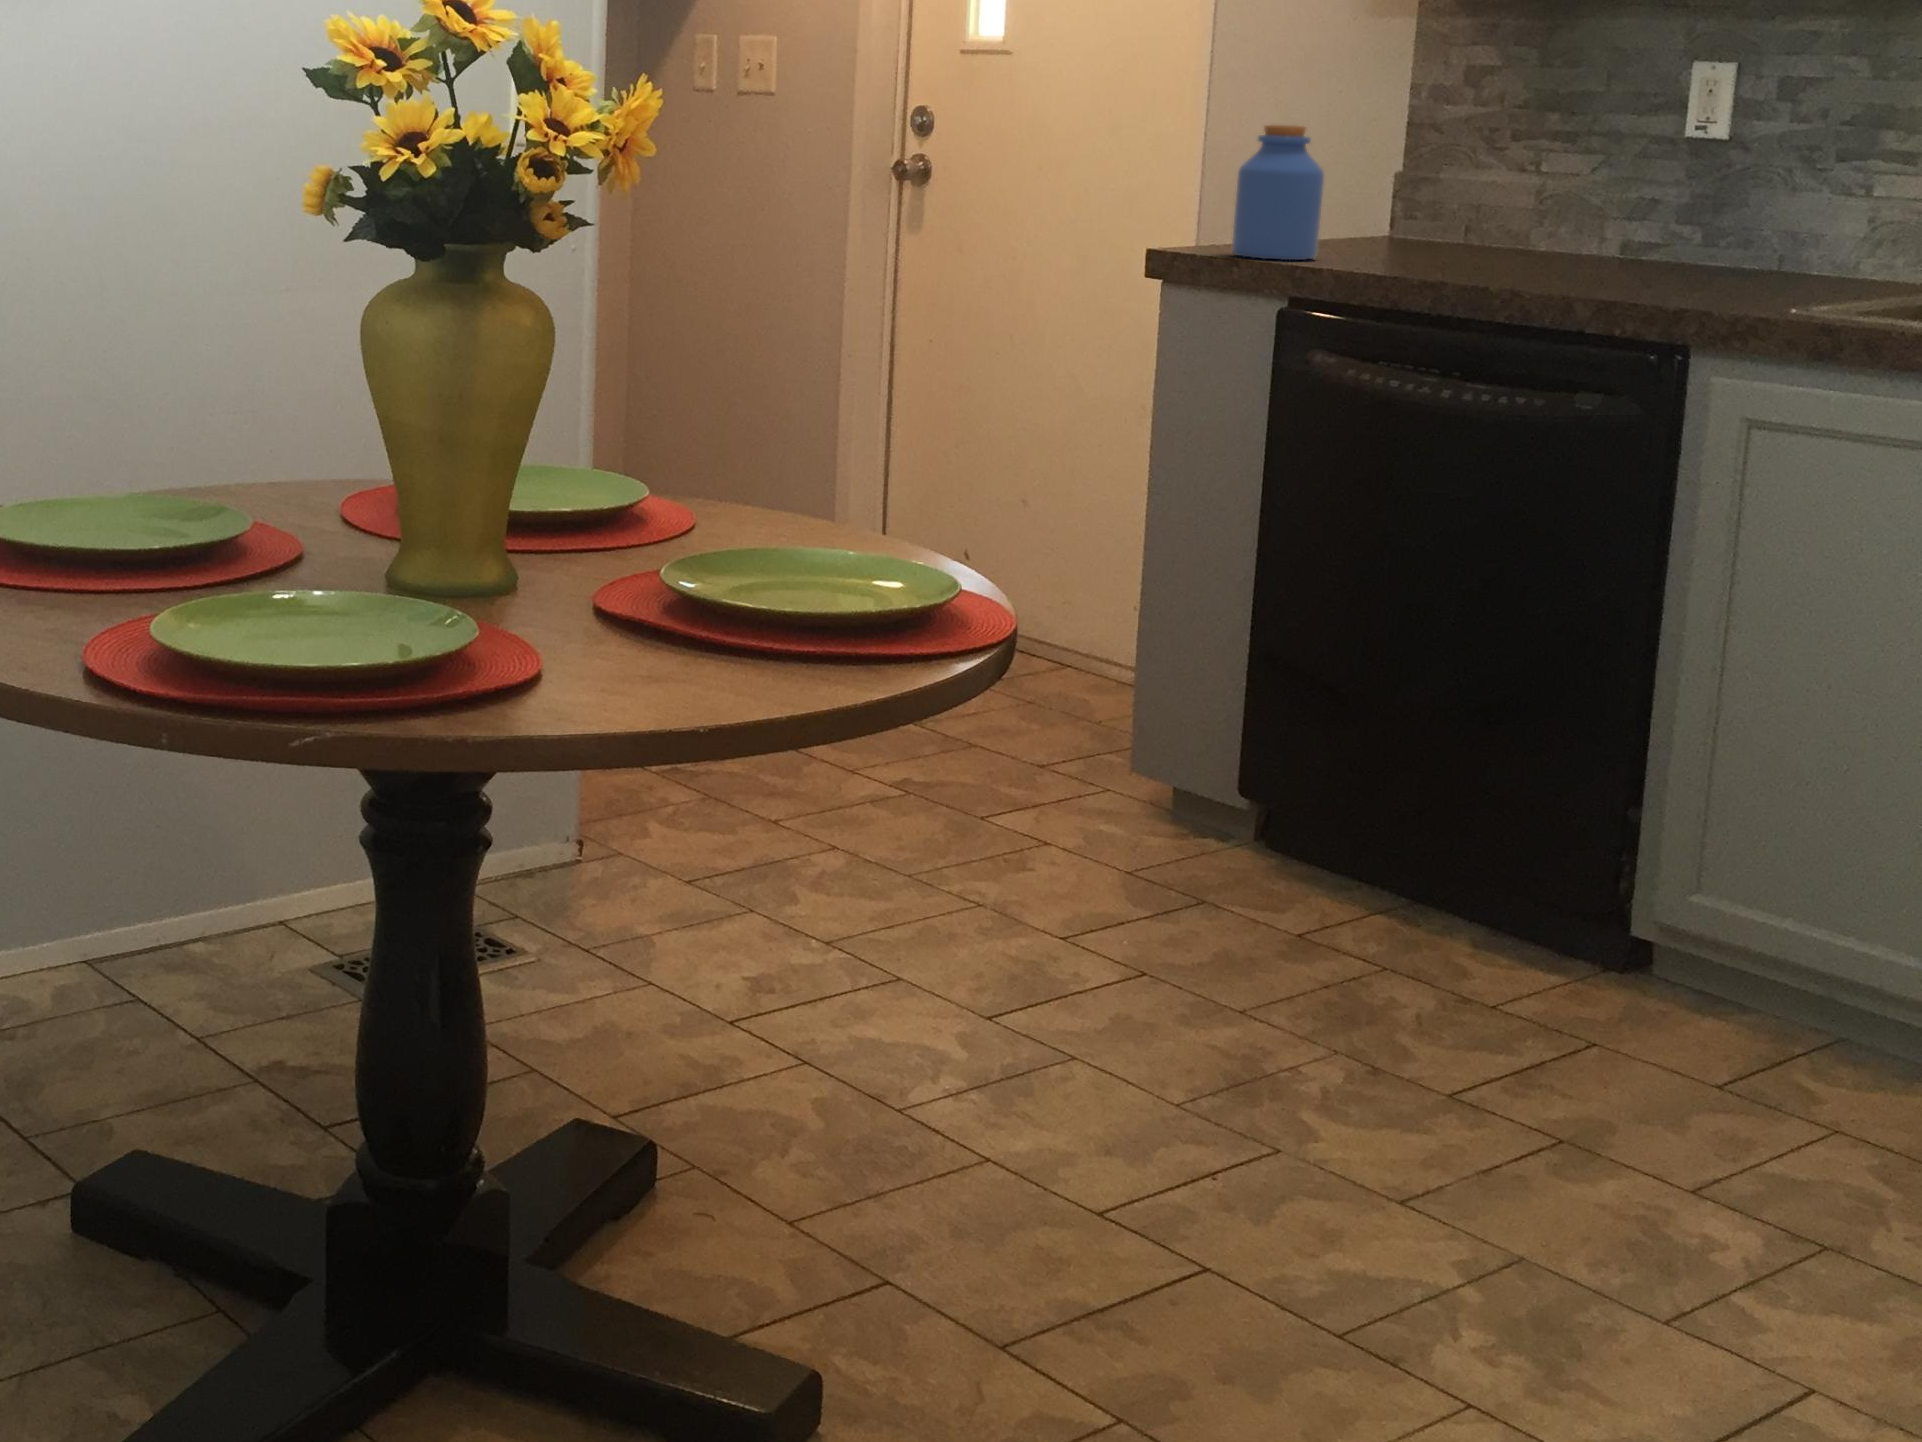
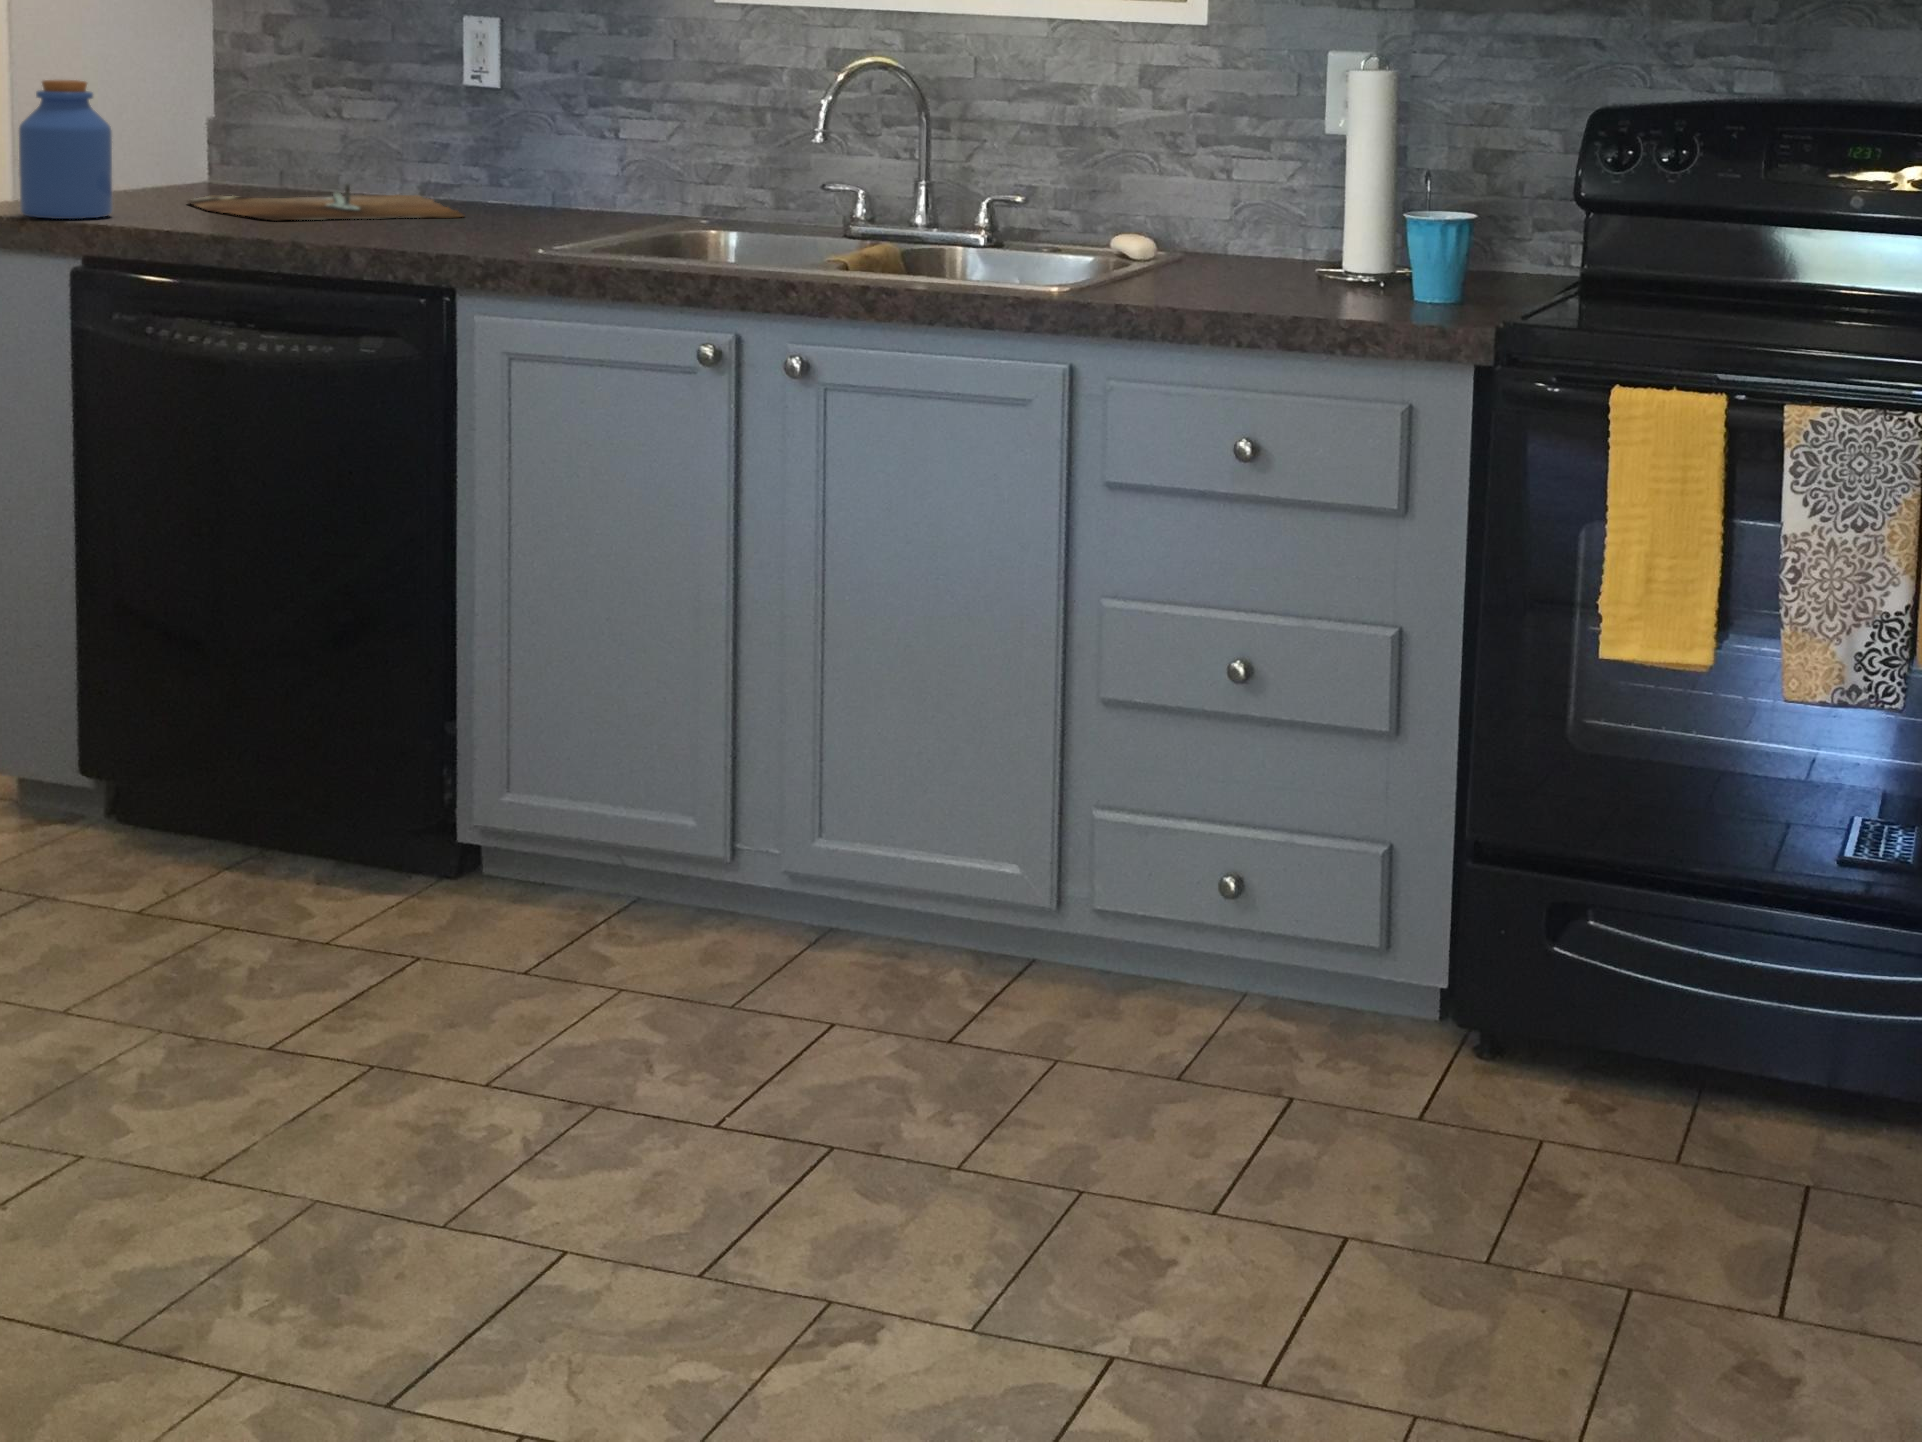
cutting board: none [1377,236,1680,277] -> present [188,183,465,221]

